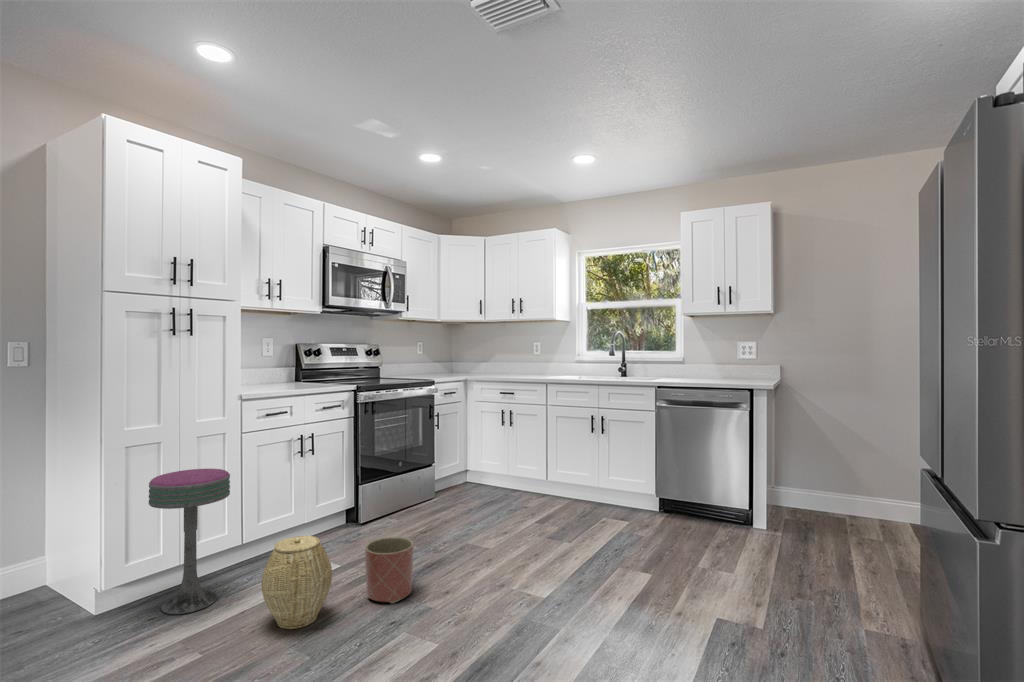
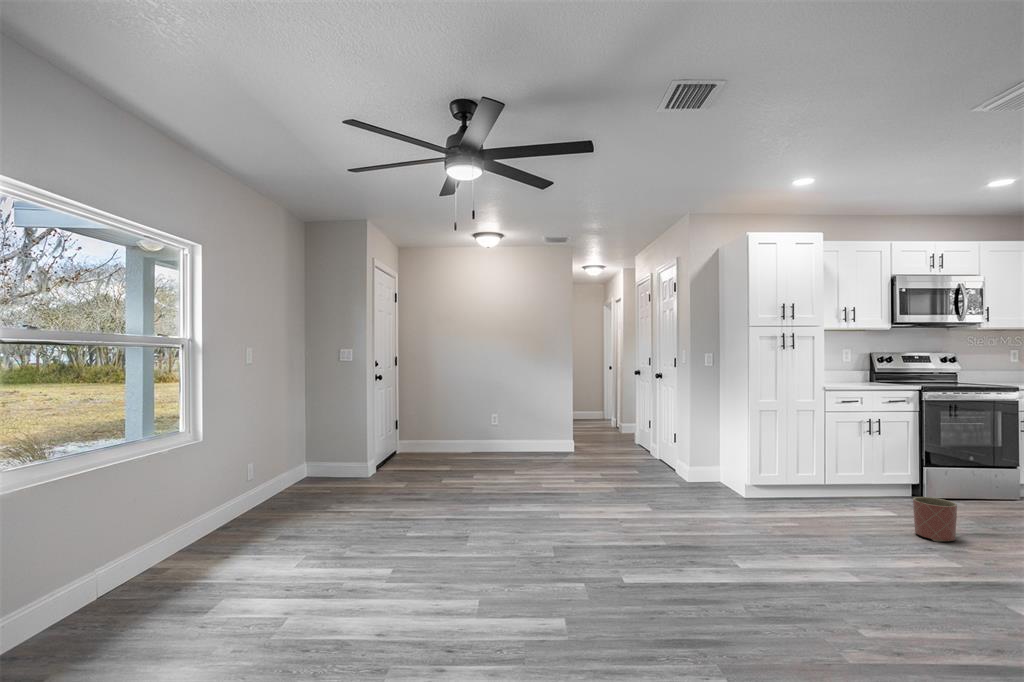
bar stool: present [149,469,230,614] -> none [772,428,817,508]
woven basket: present [262,536,332,629] -> none [836,477,885,532]

